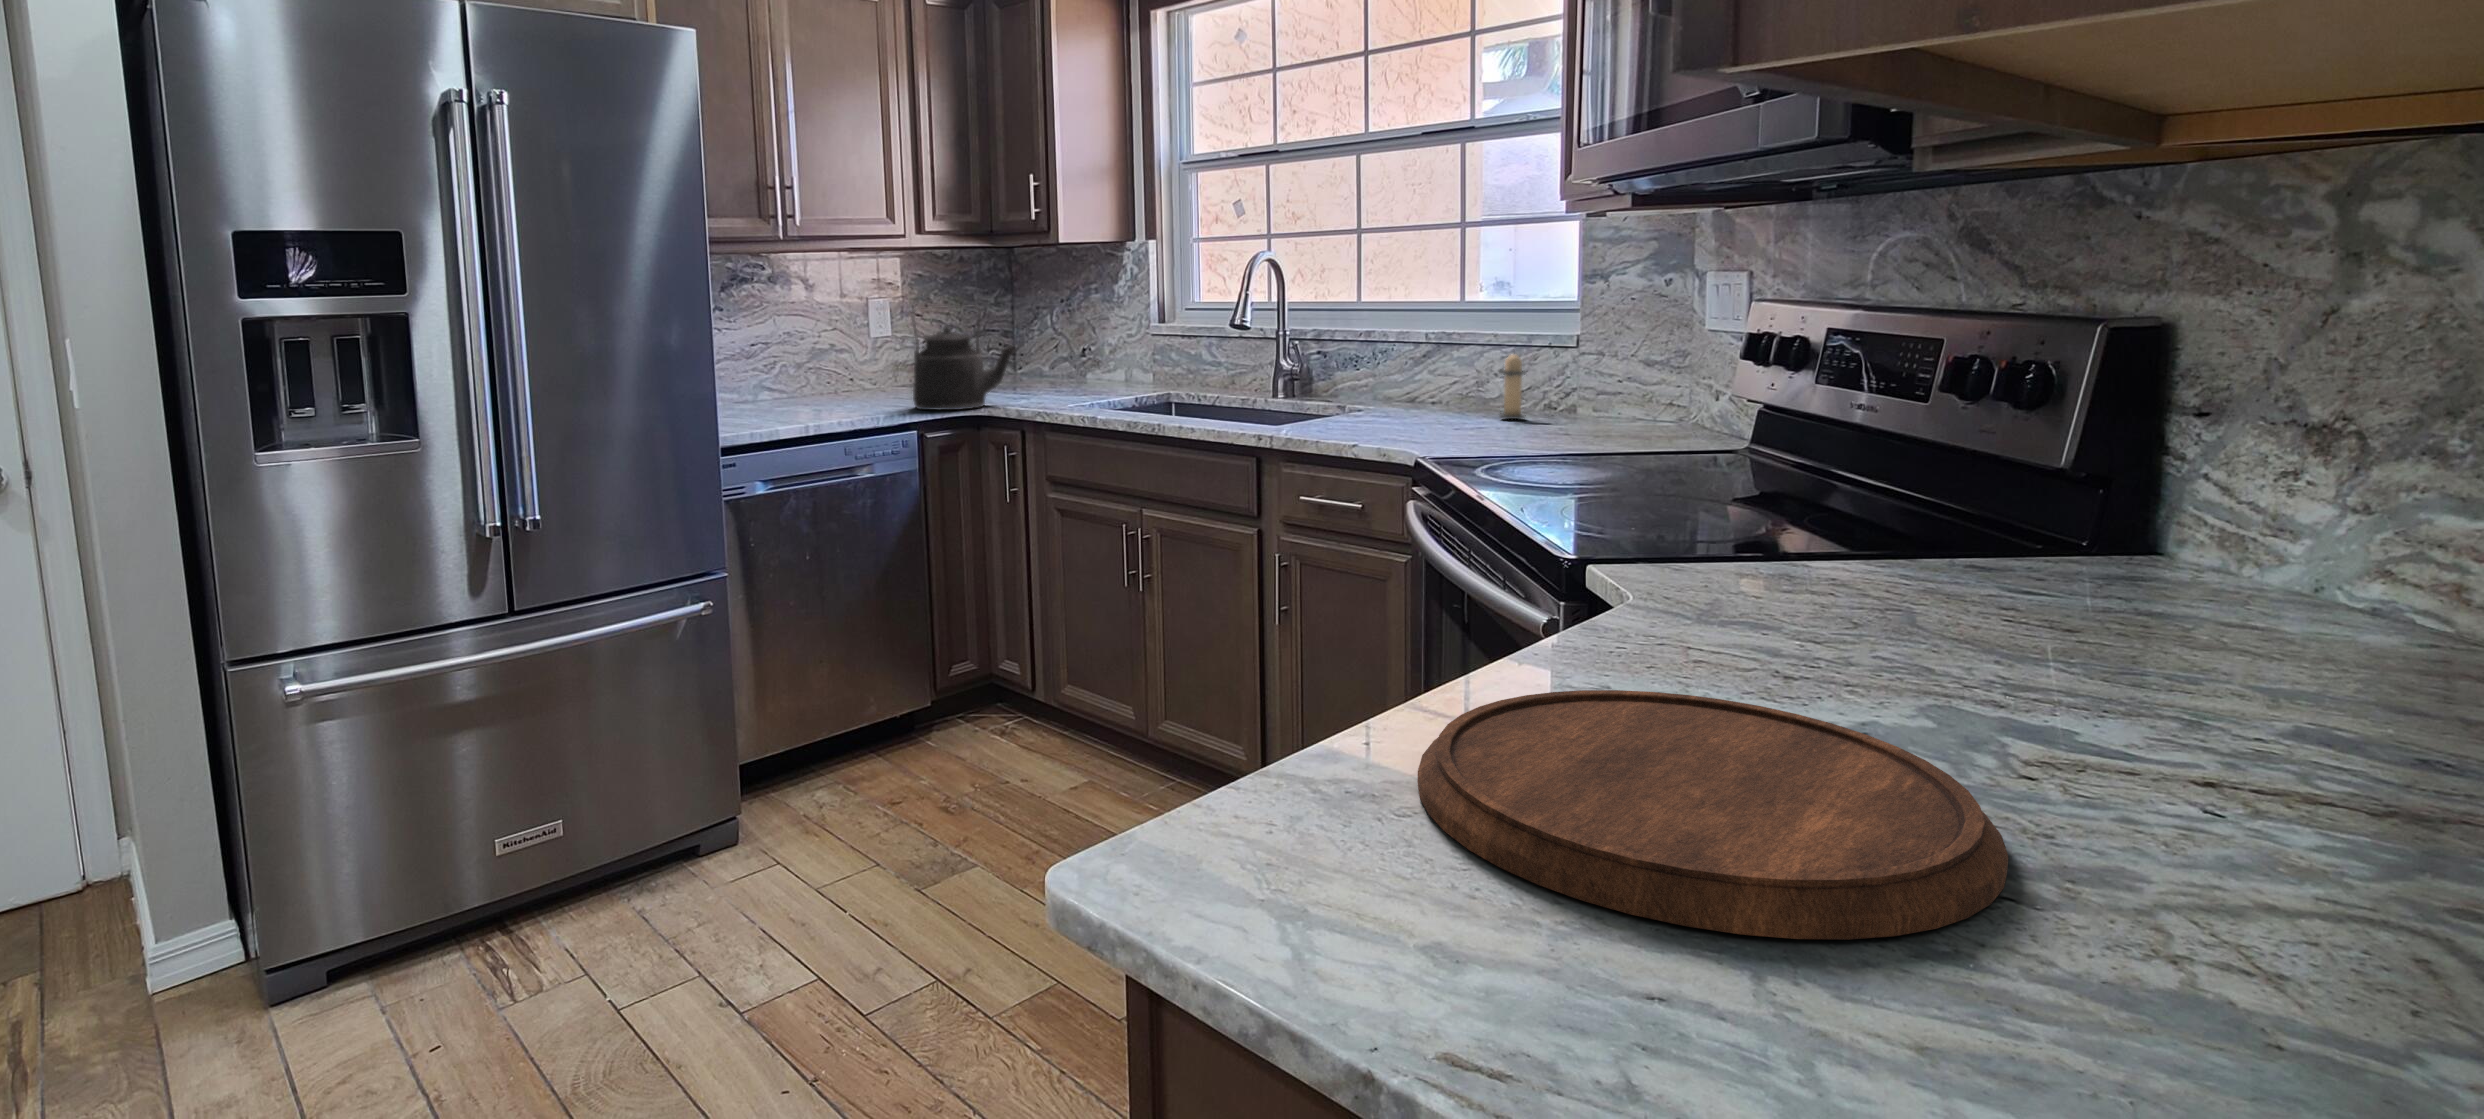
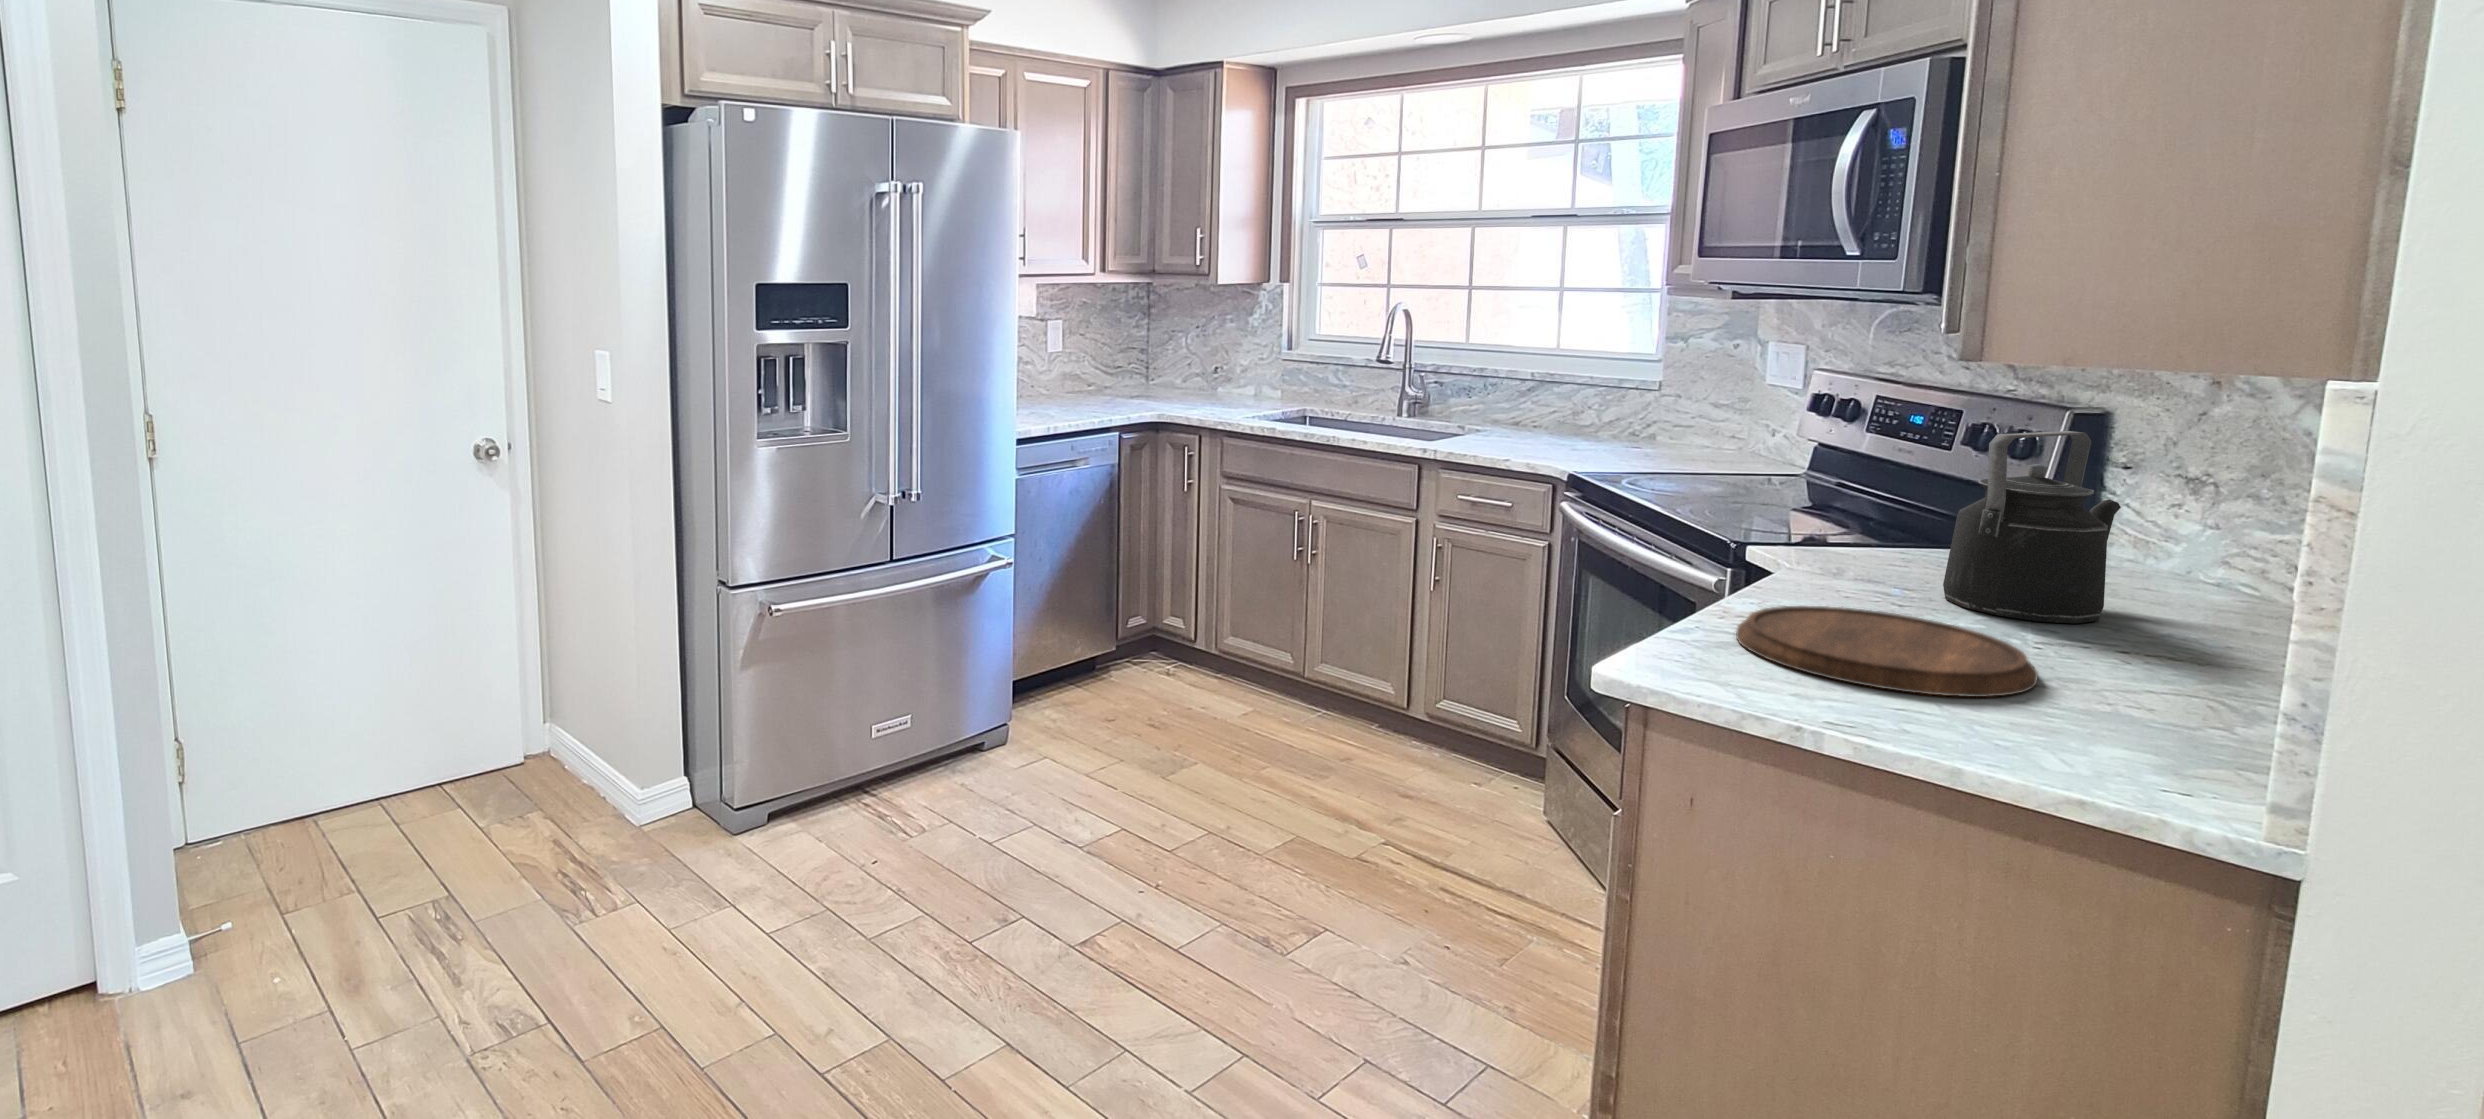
kettle: present [911,306,1016,410] -> present [1943,431,2121,623]
candle: present [1500,354,1528,419] -> none [1590,390,1621,443]

